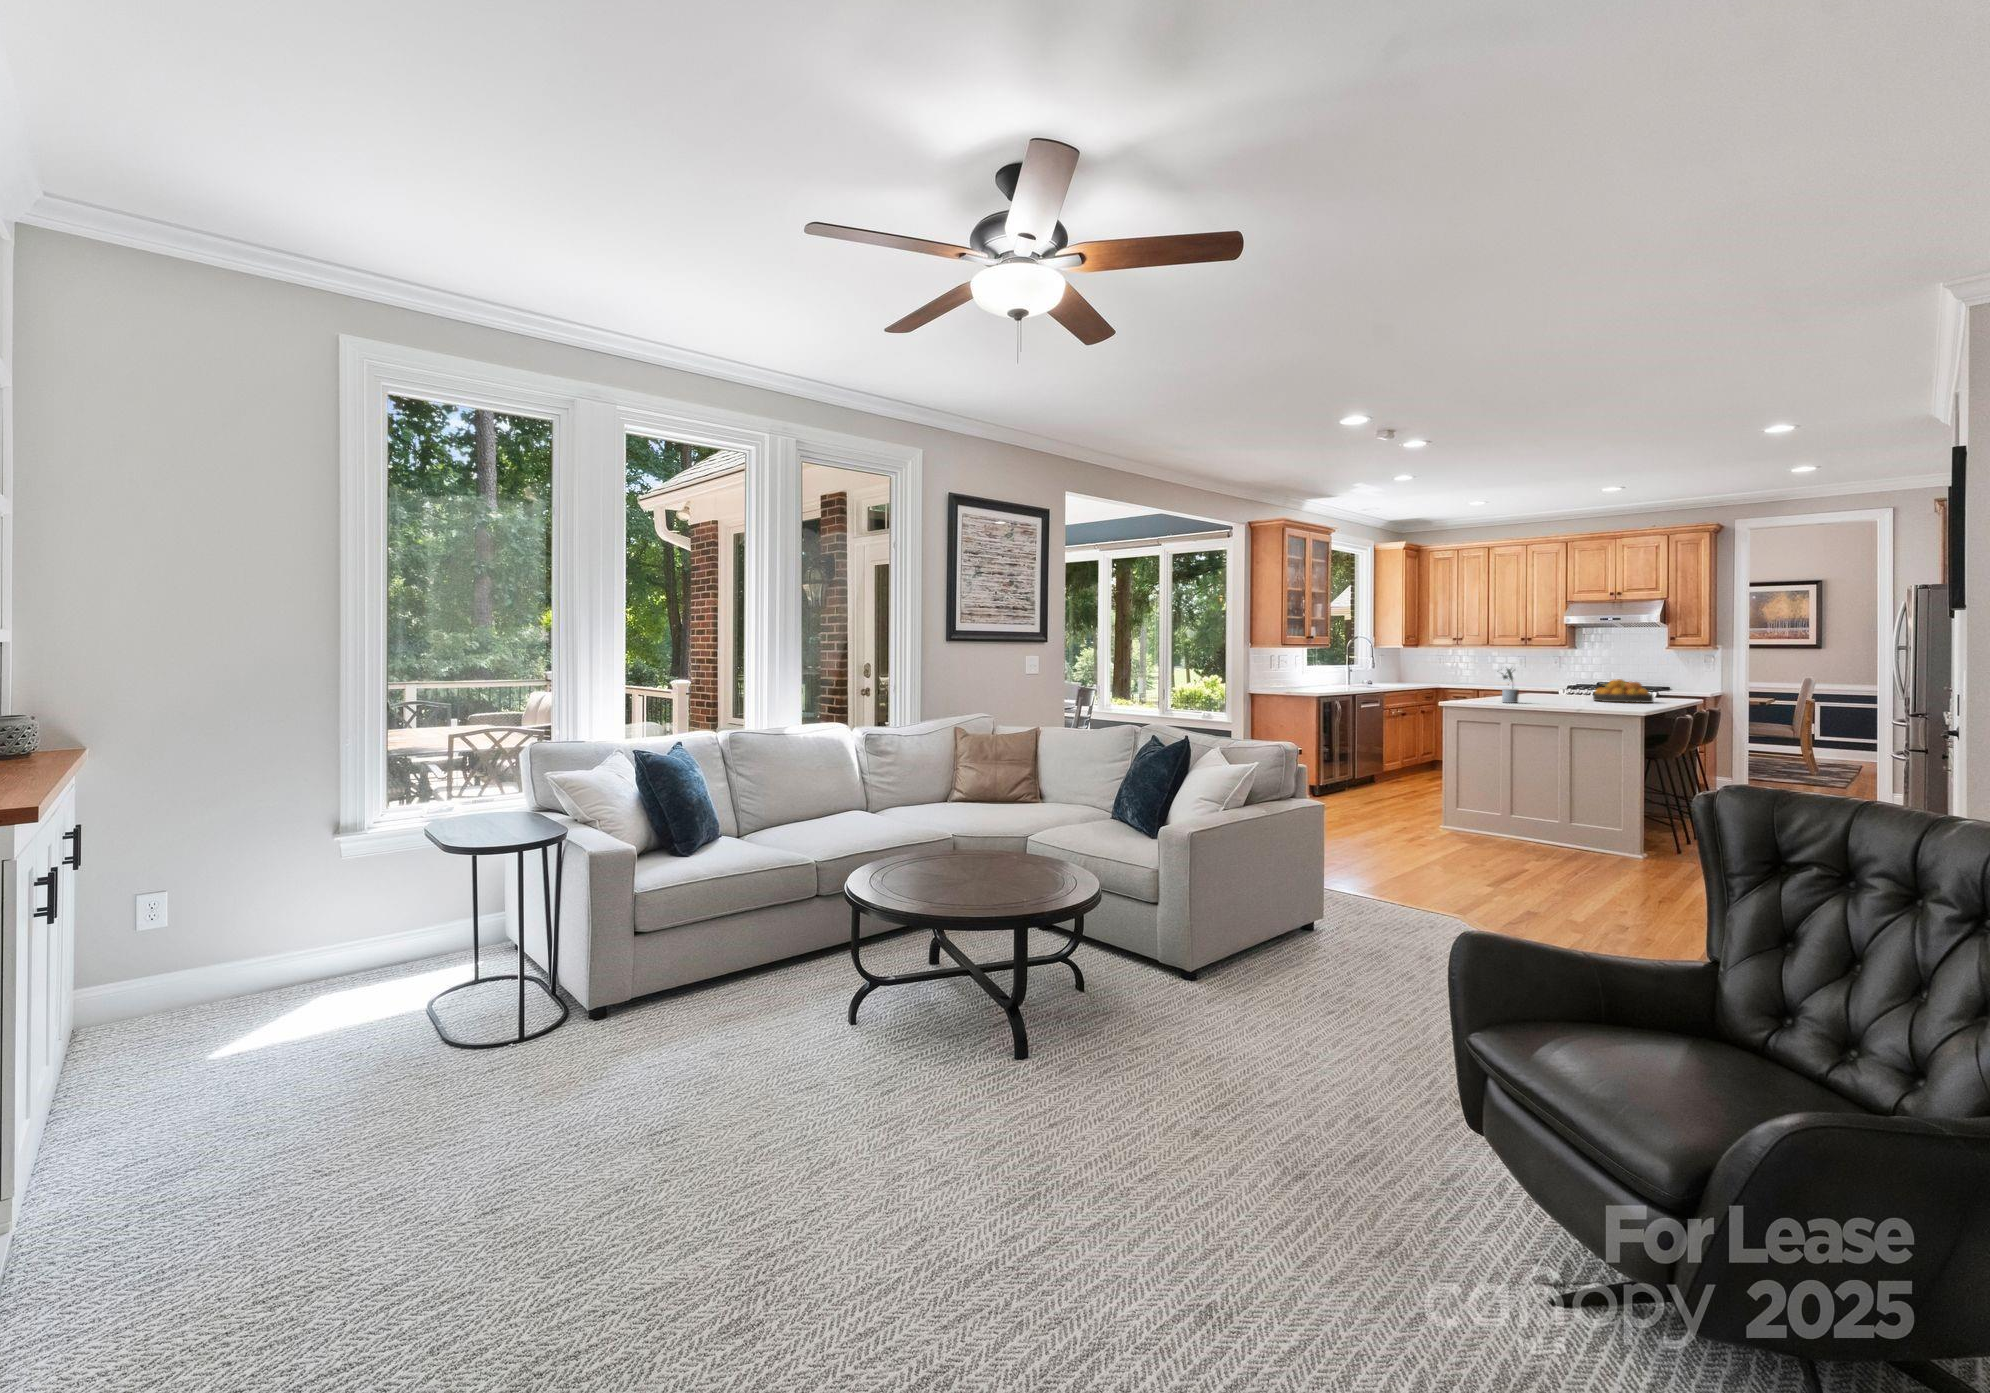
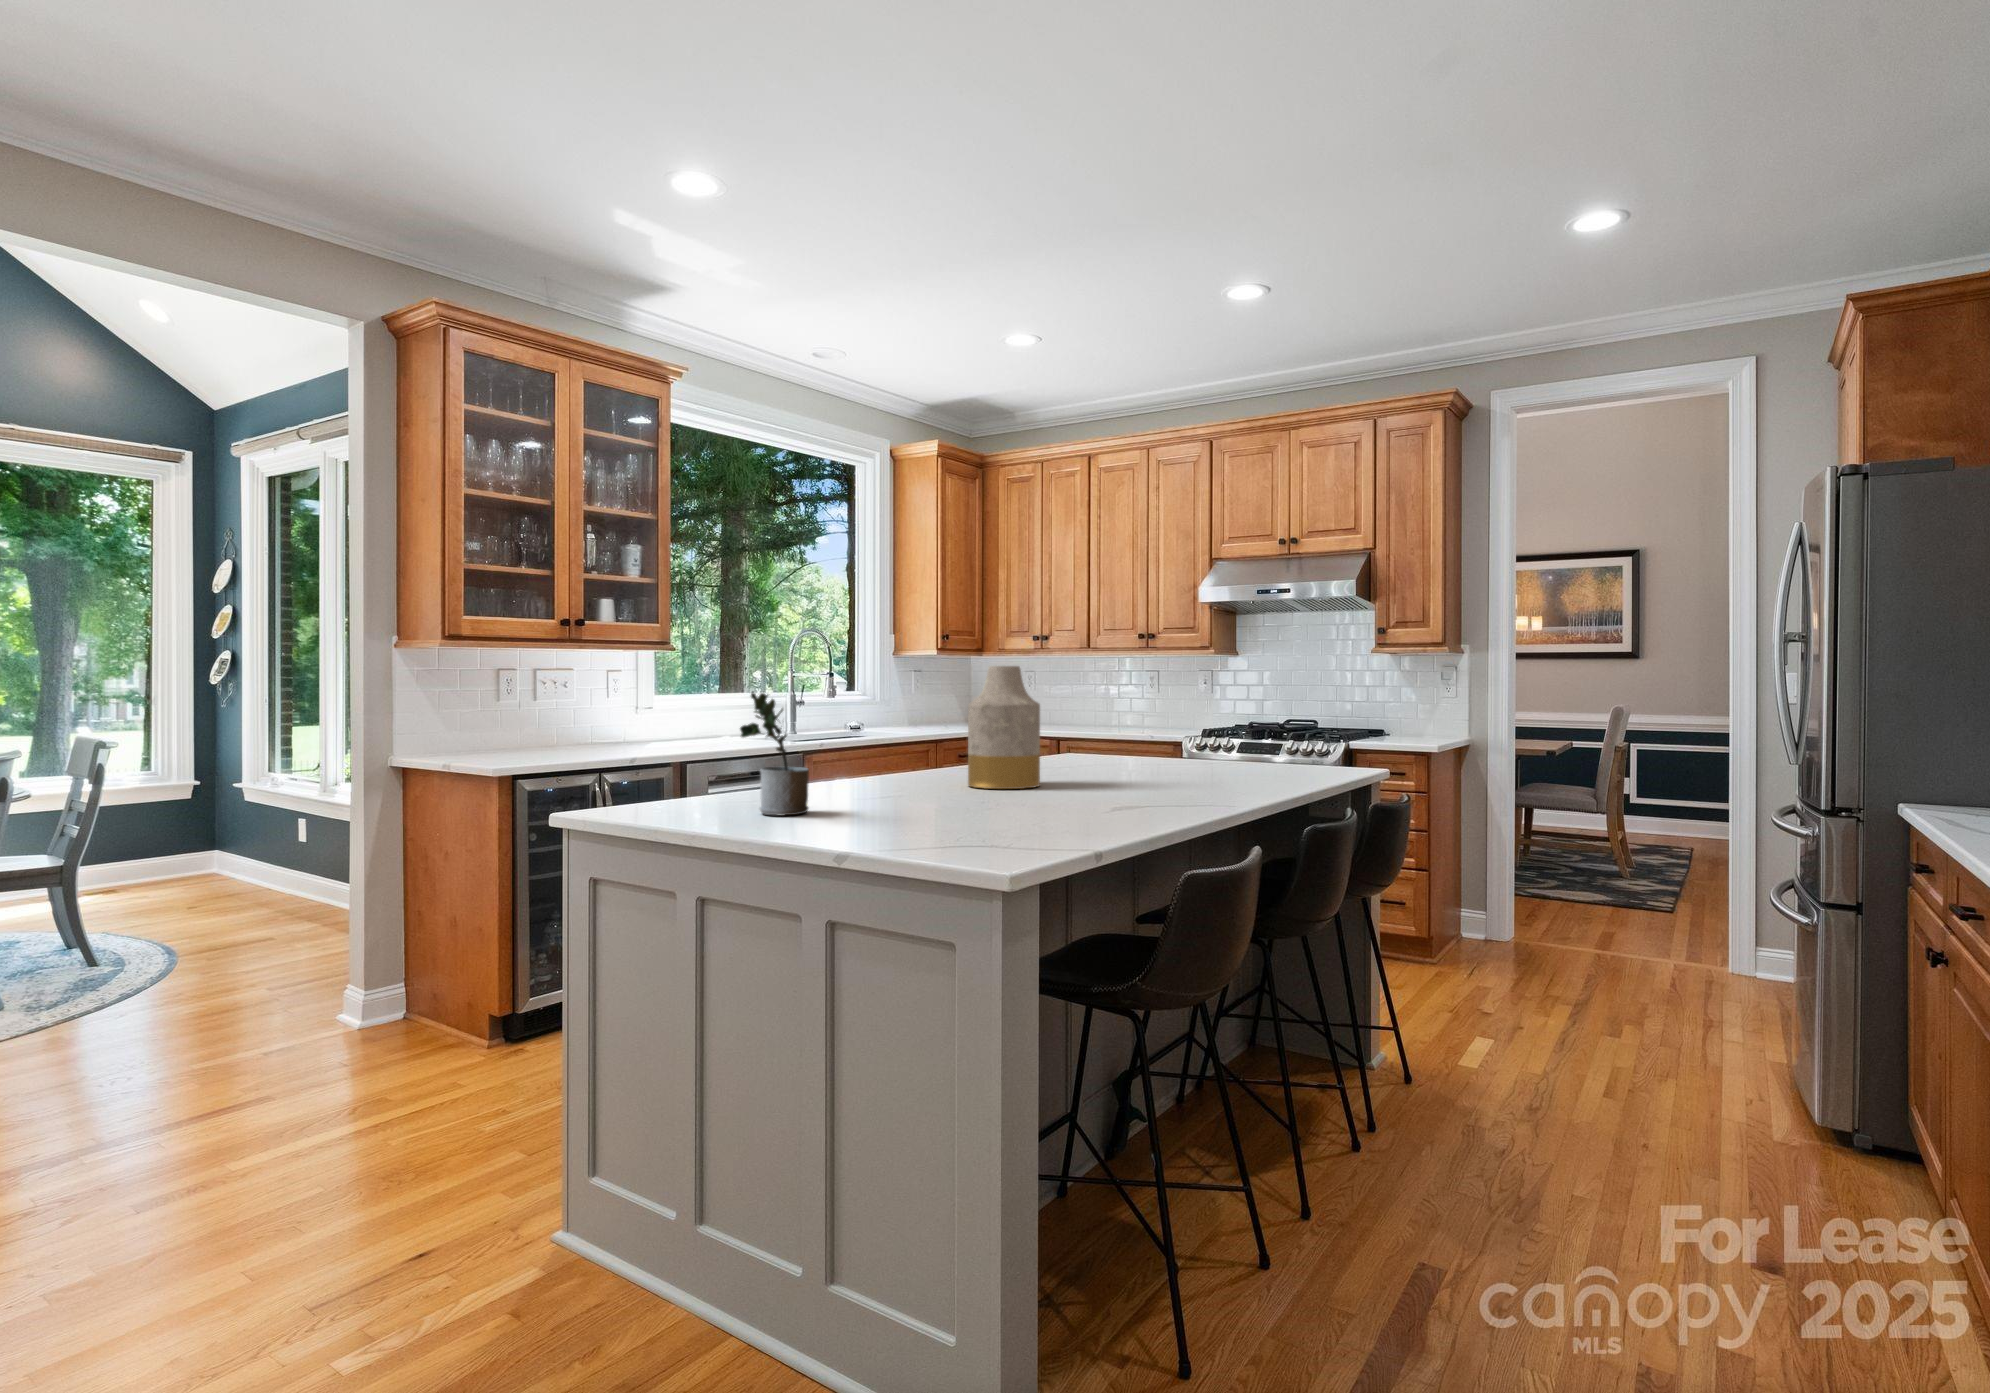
vase: none [1539,658,1570,700] -> present [968,666,1040,789]
fruit bowl: present [1593,679,1653,703] -> none [1091,726,1235,799]

